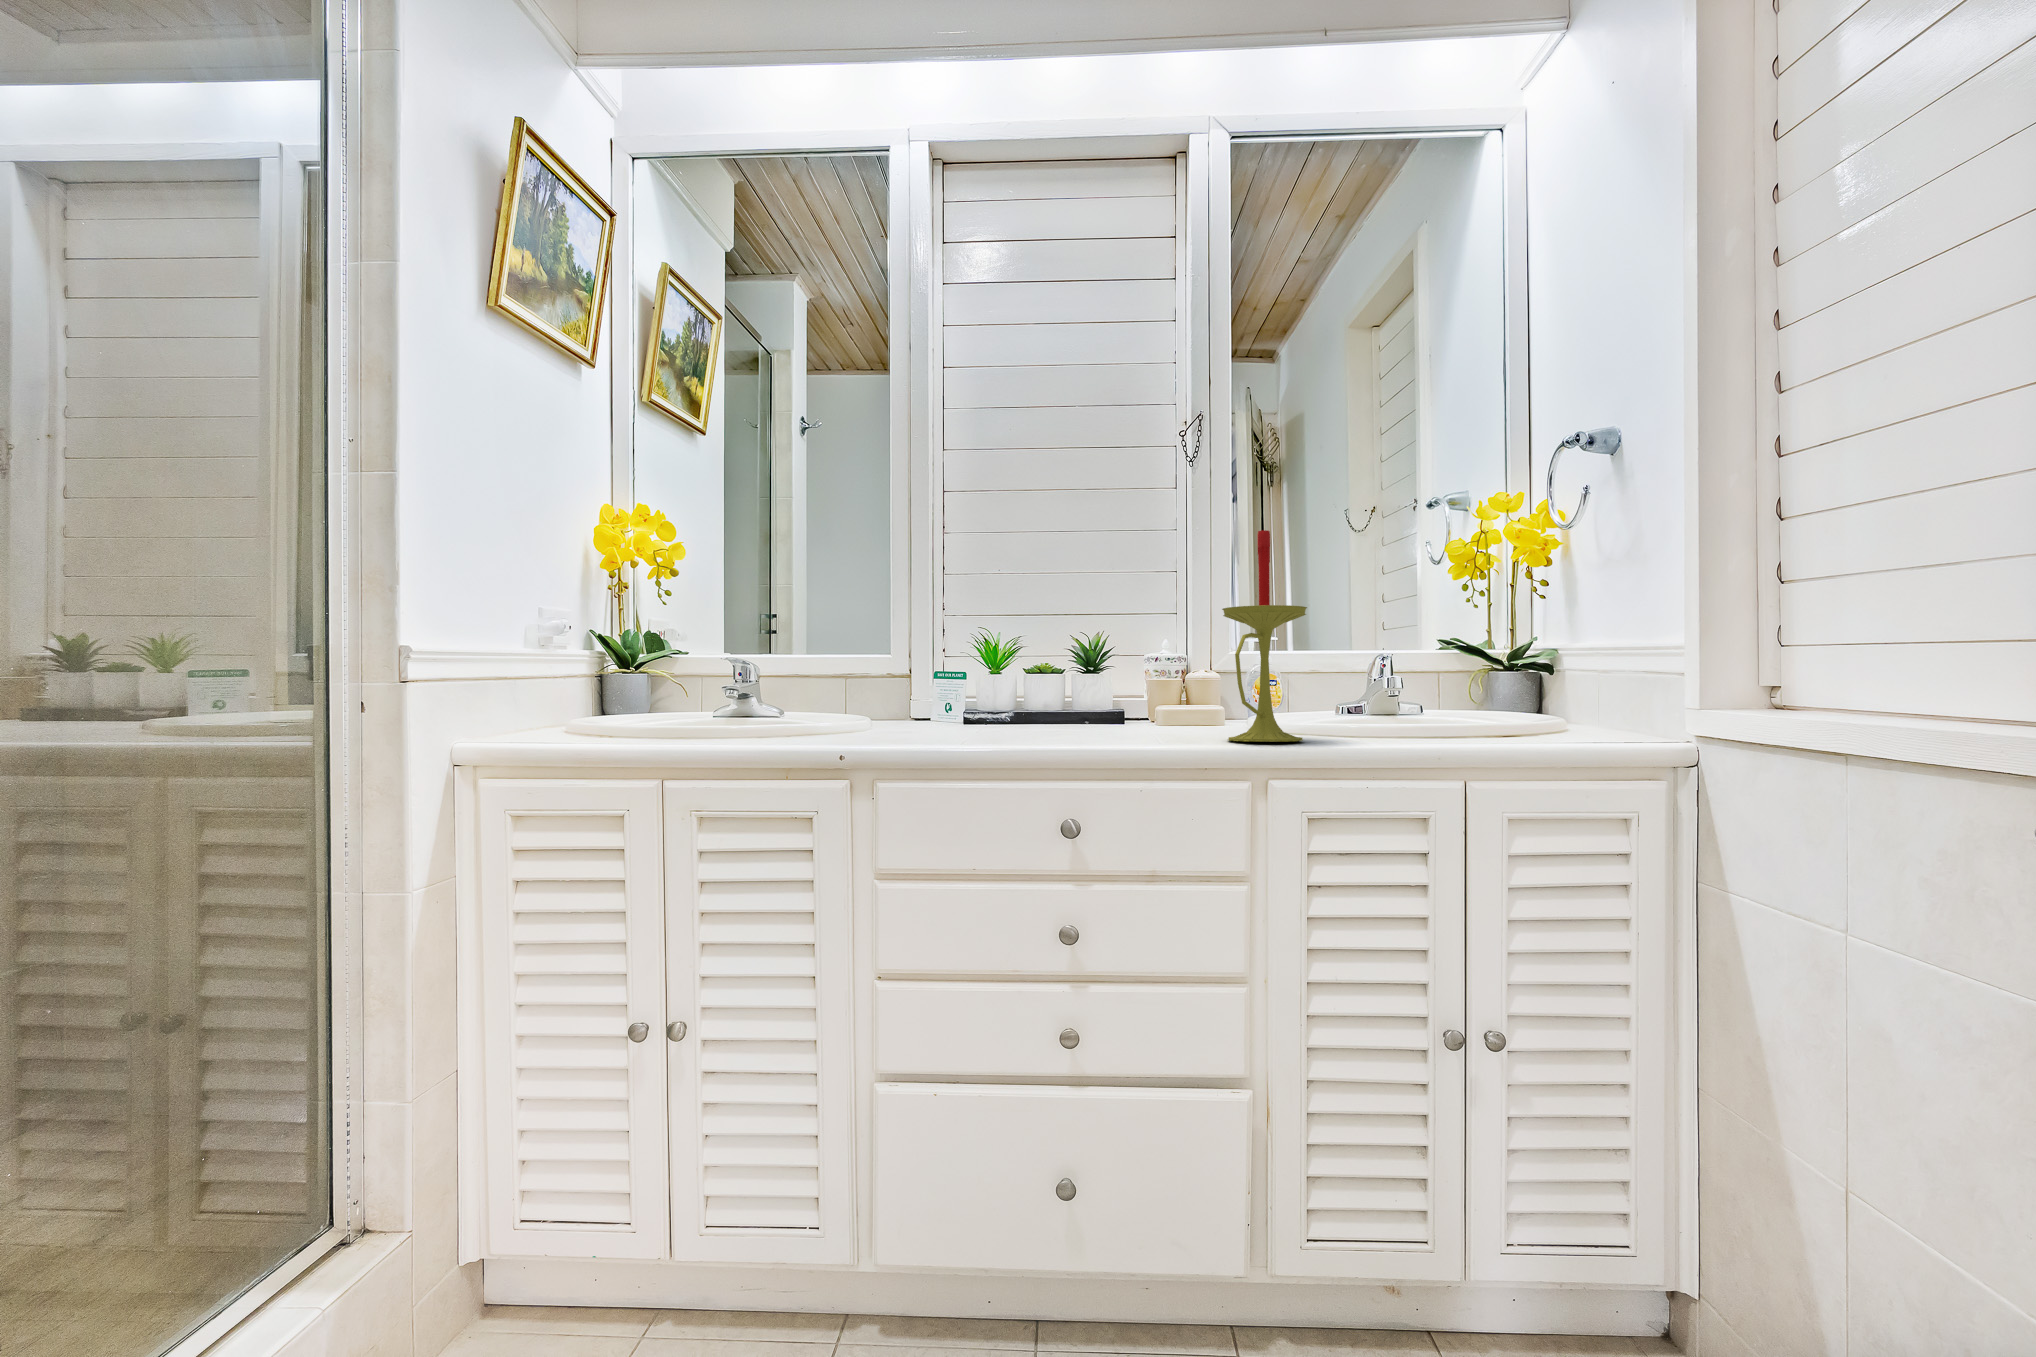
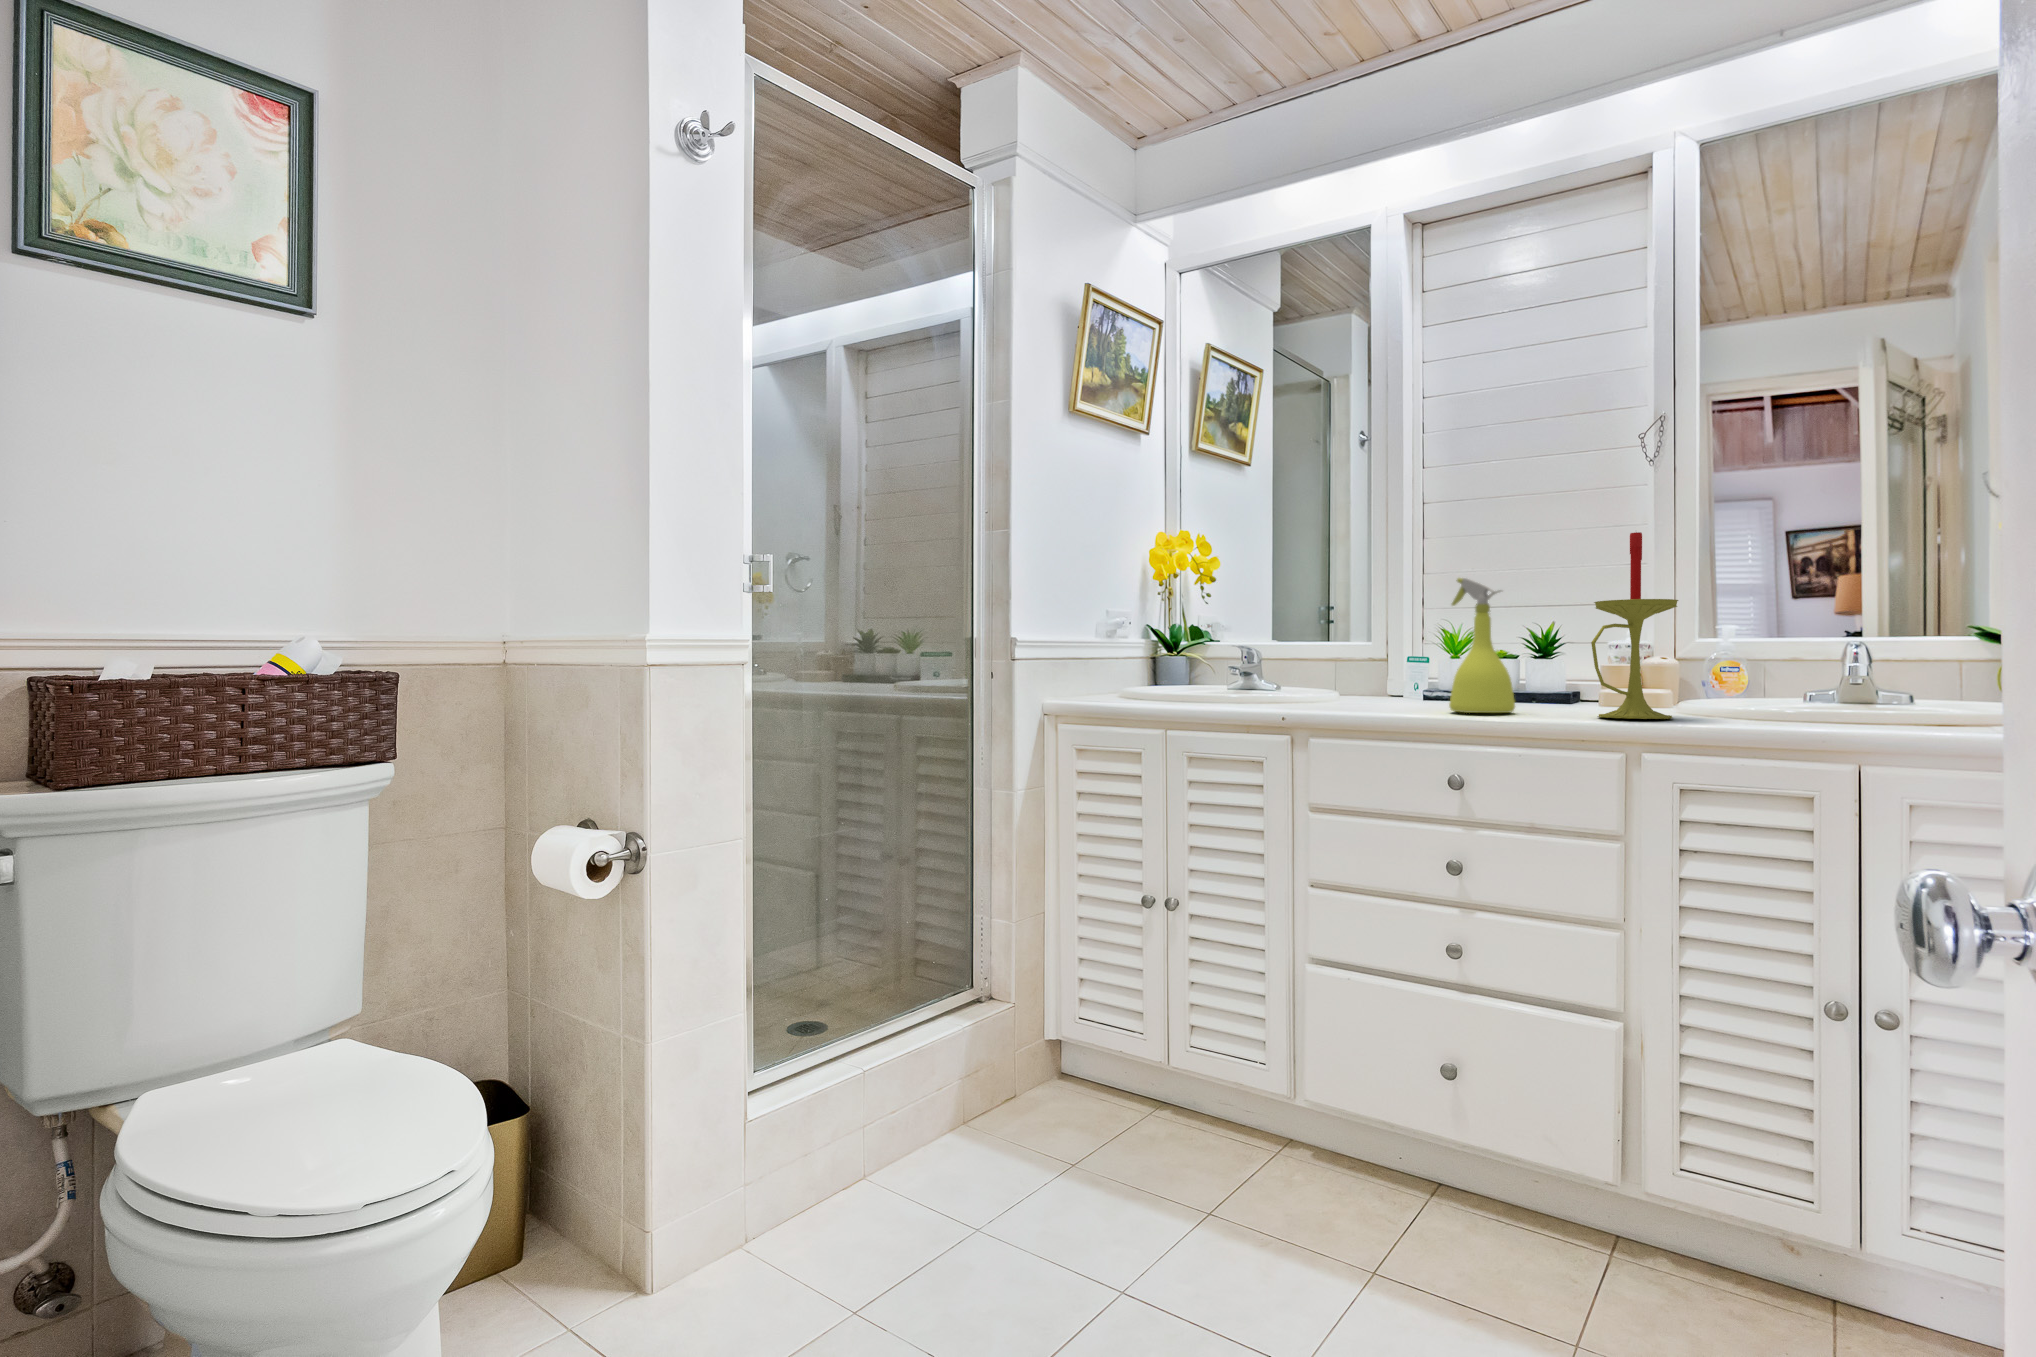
spray bottle: none [1058,574,1135,740] -> present [1449,578,1515,713]

